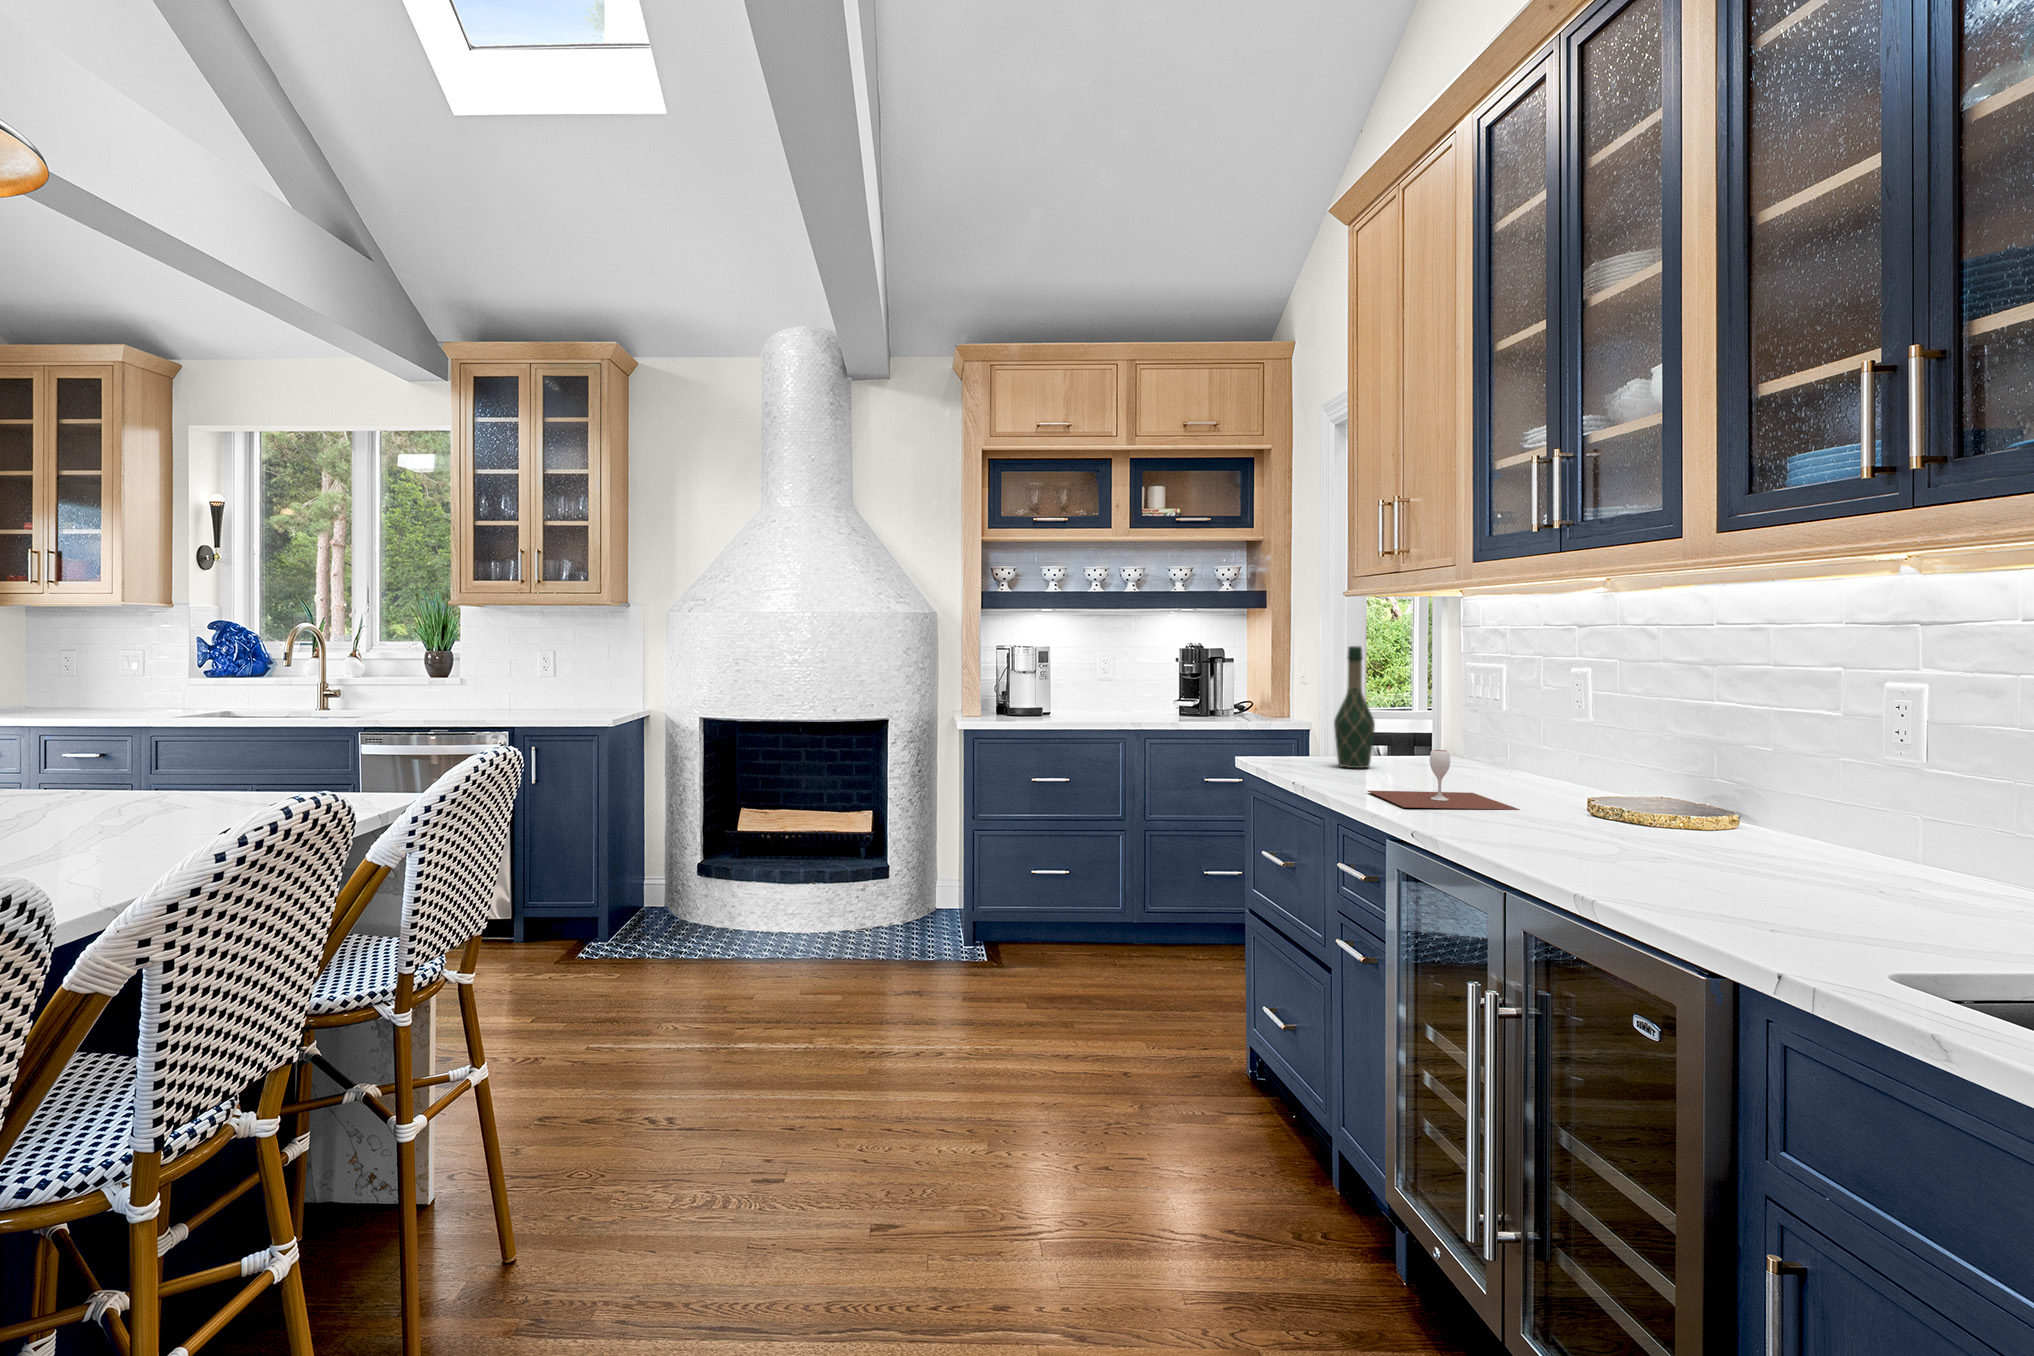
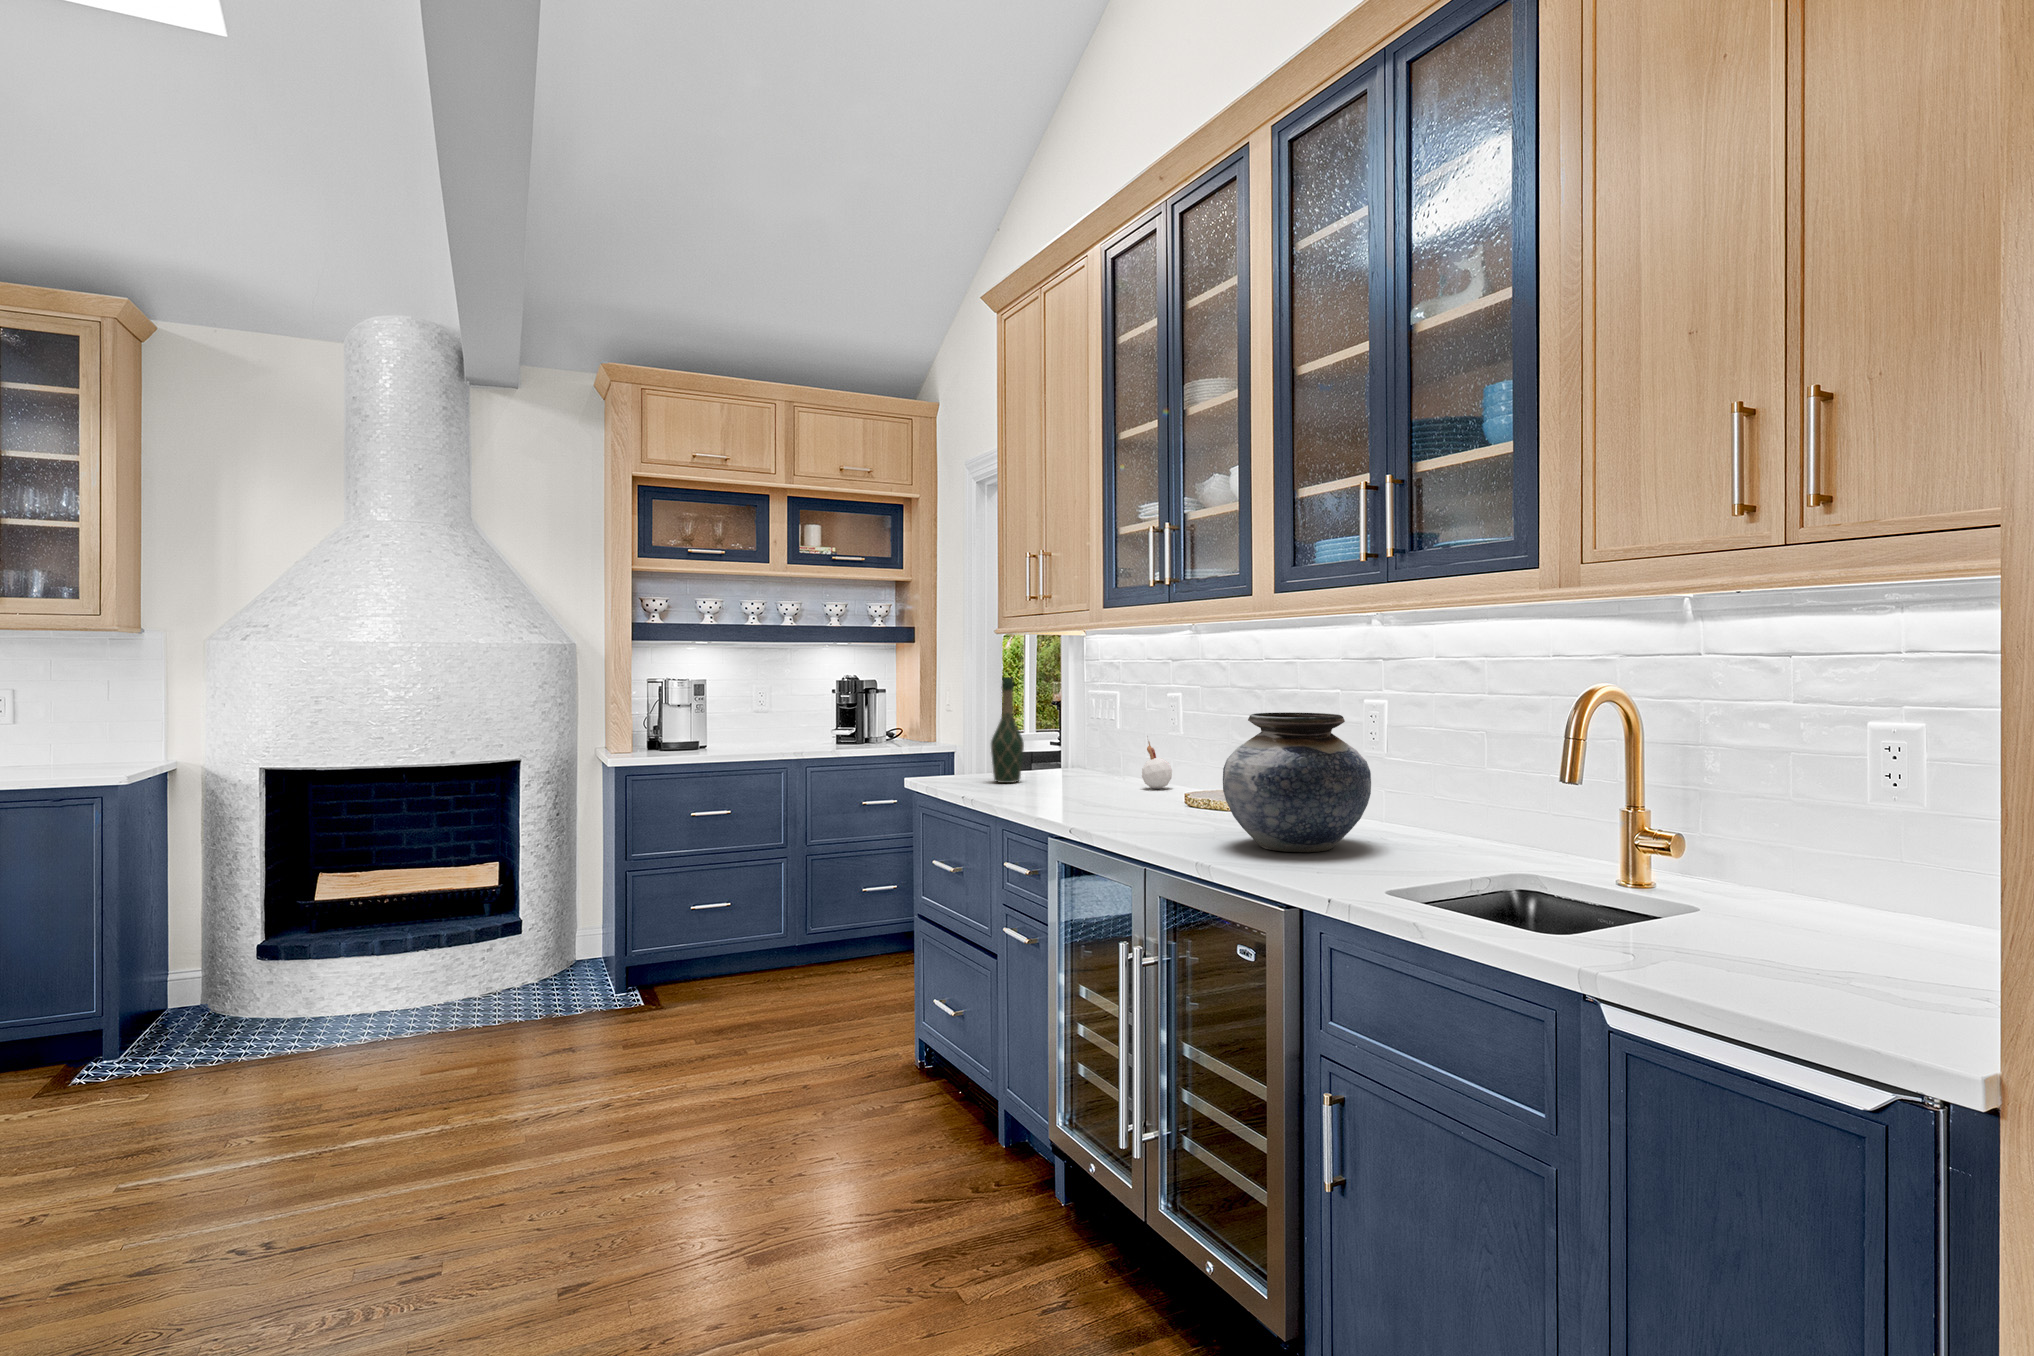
vase: none [1625,697,1875,895] -> present [1223,712,1371,852]
candle: none [1526,722,1569,788] -> present [1142,736,1172,789]
wine glass: present [1368,750,1520,810] -> none [1025,763,1143,812]

